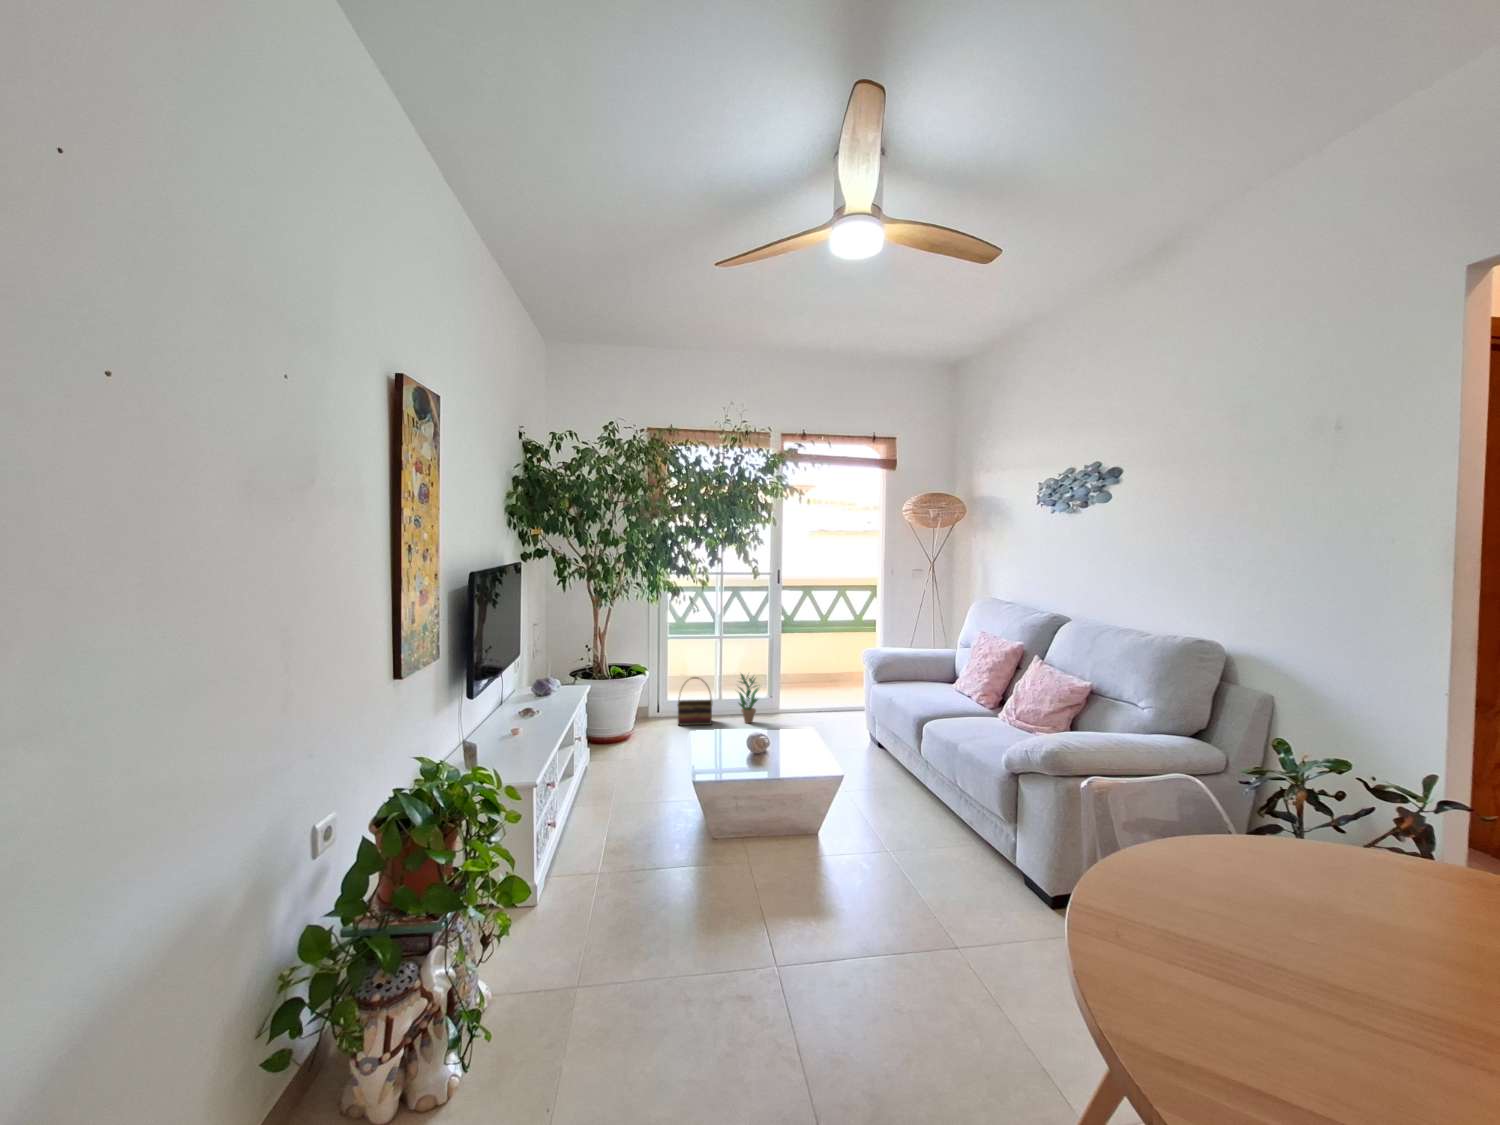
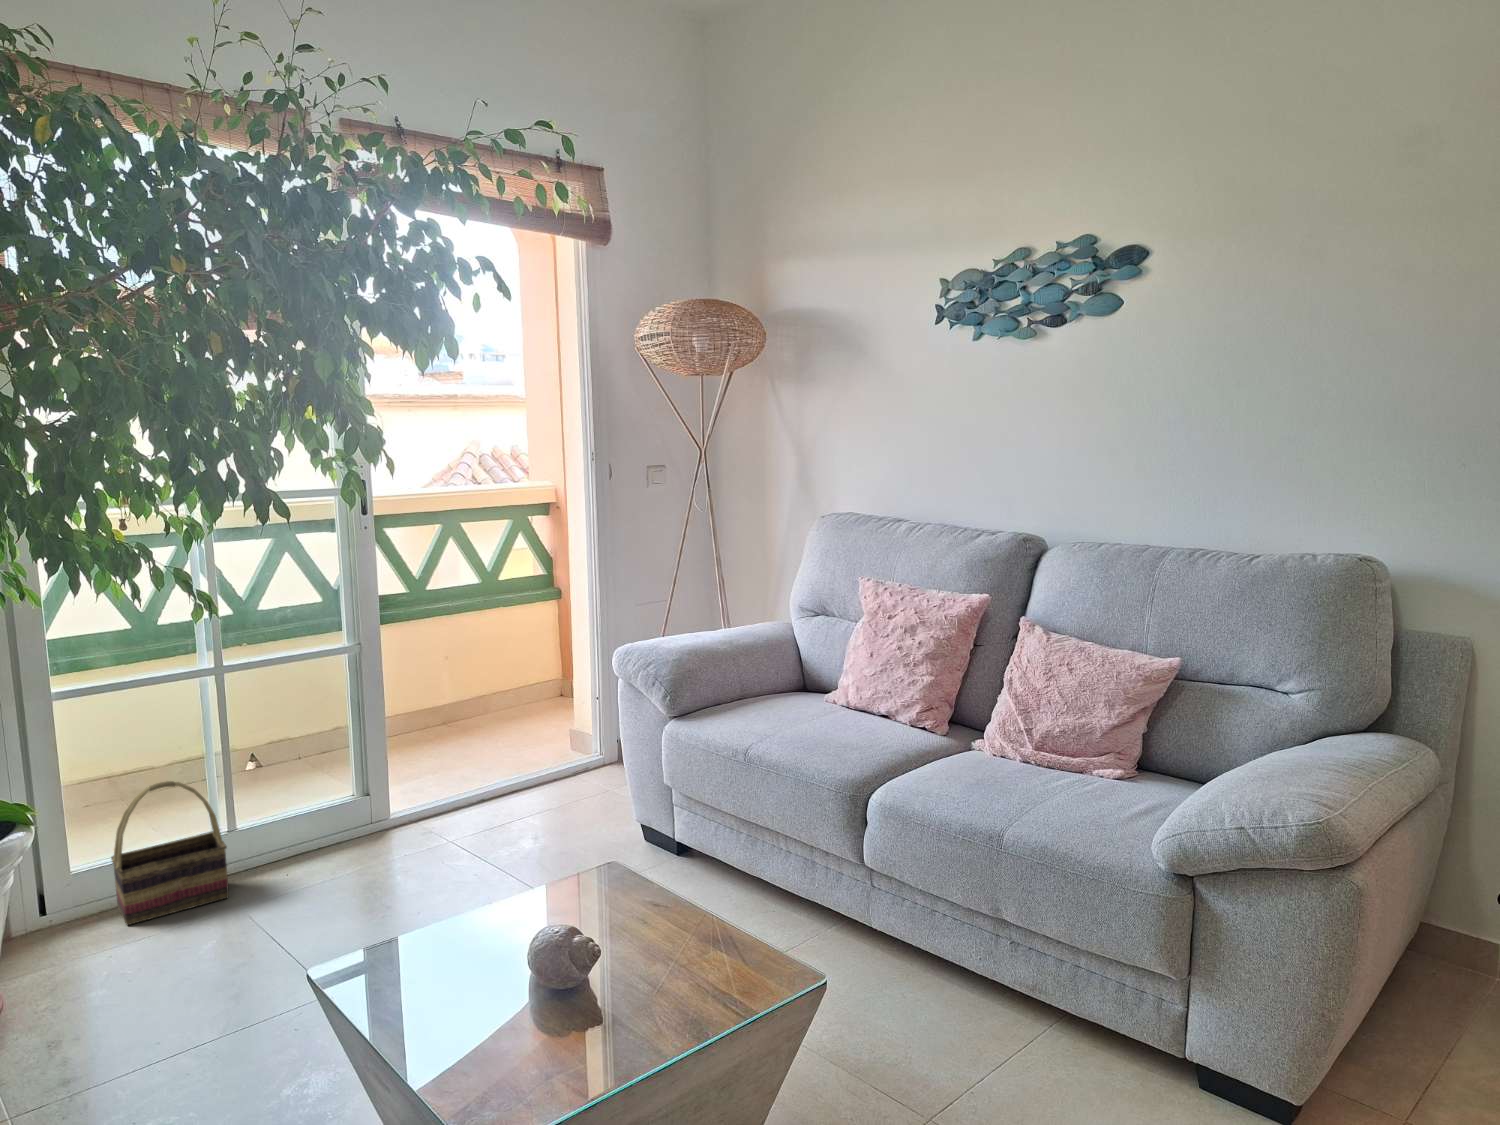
potted plant: present [738,674,759,723] -> none [282,739,357,868]

